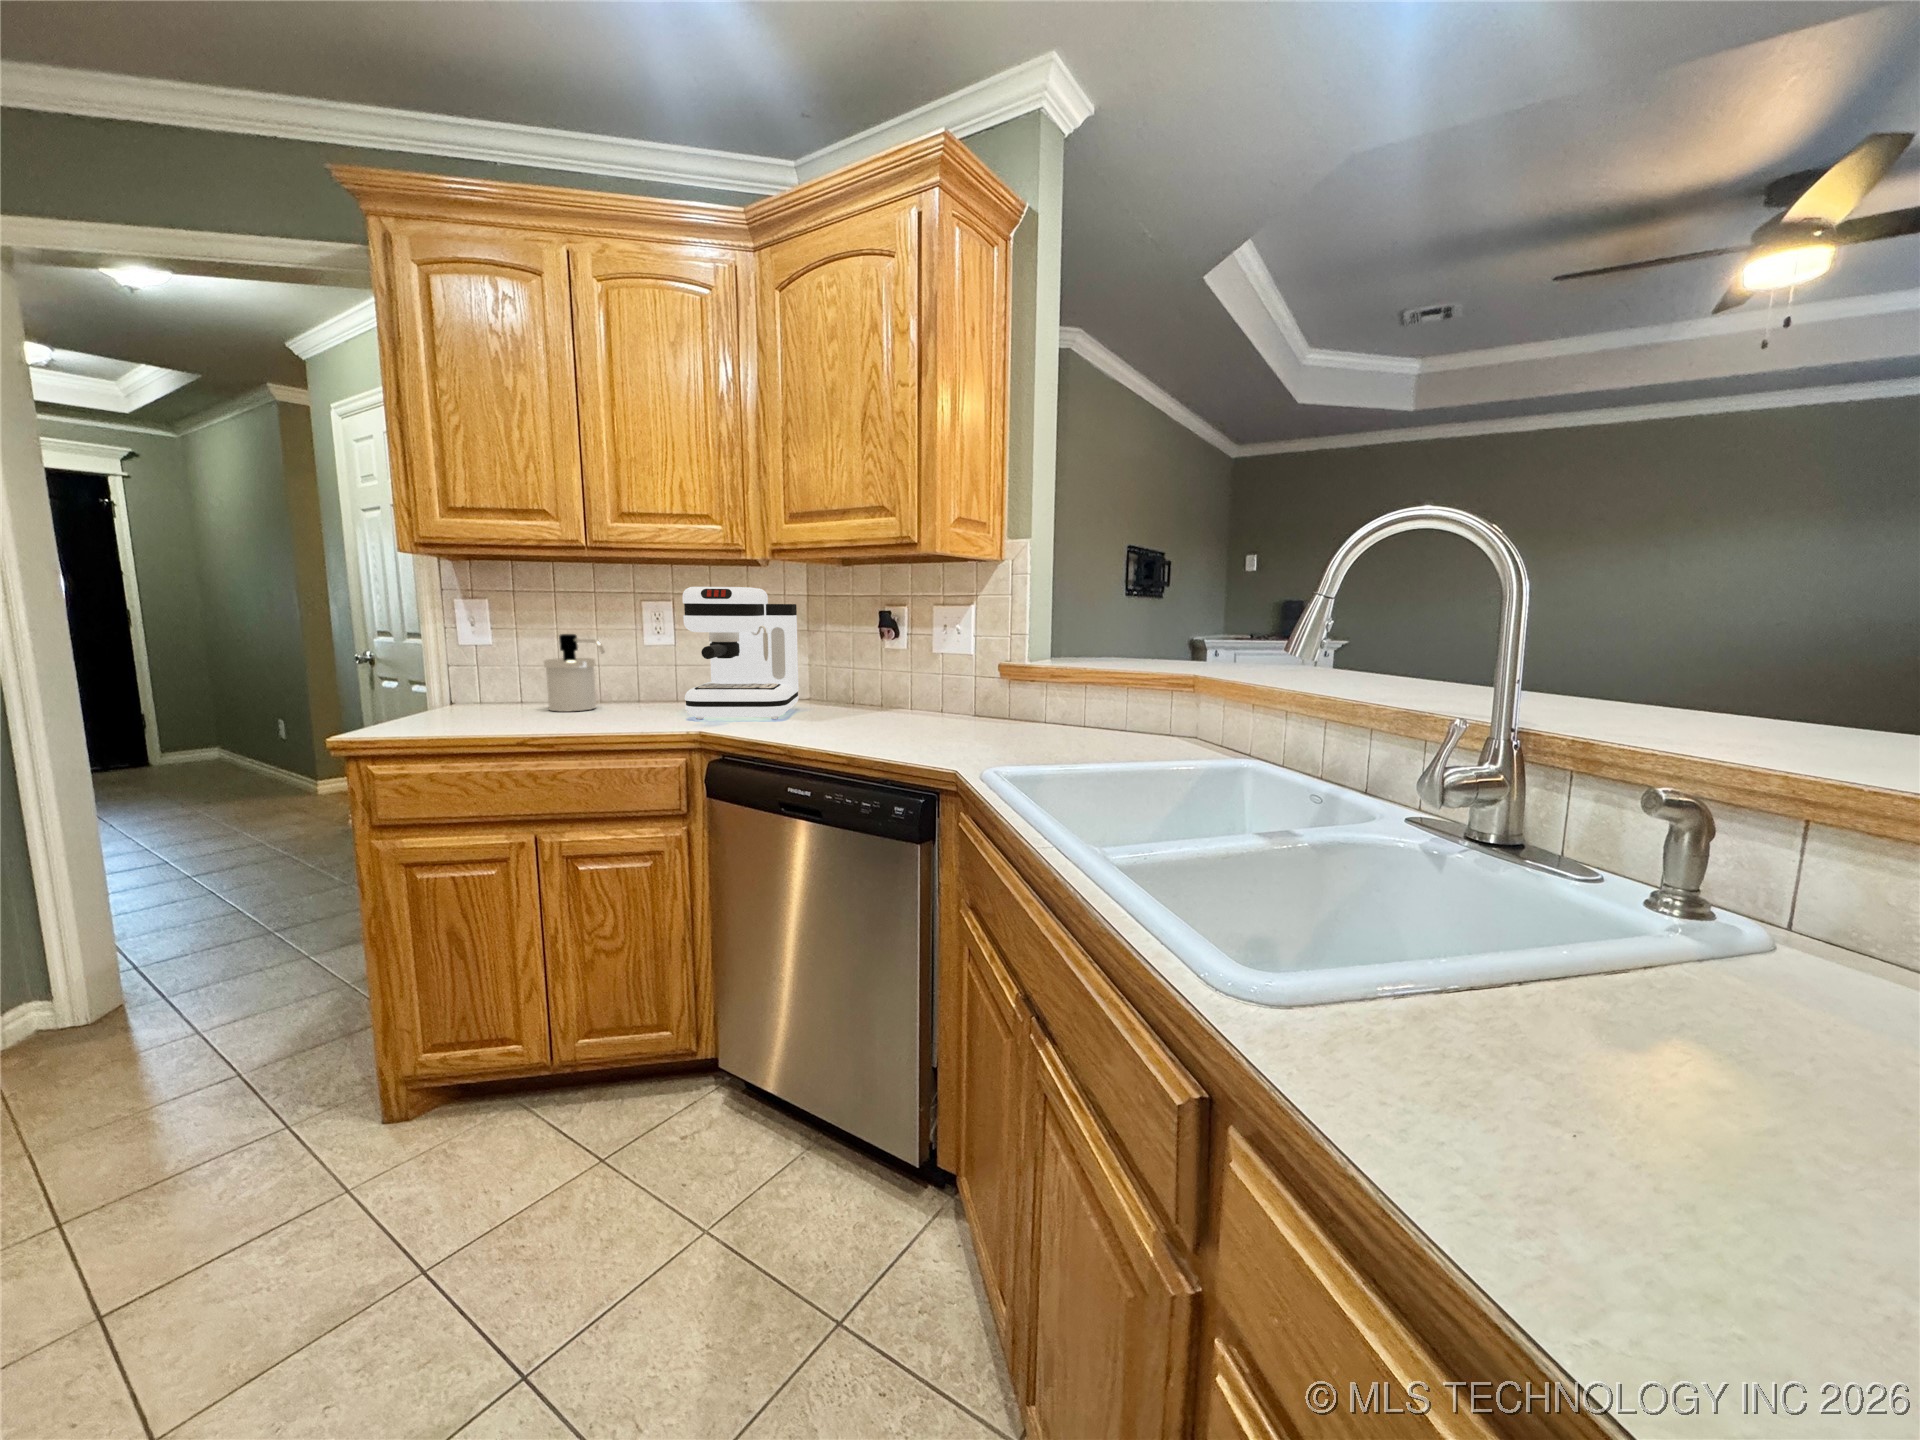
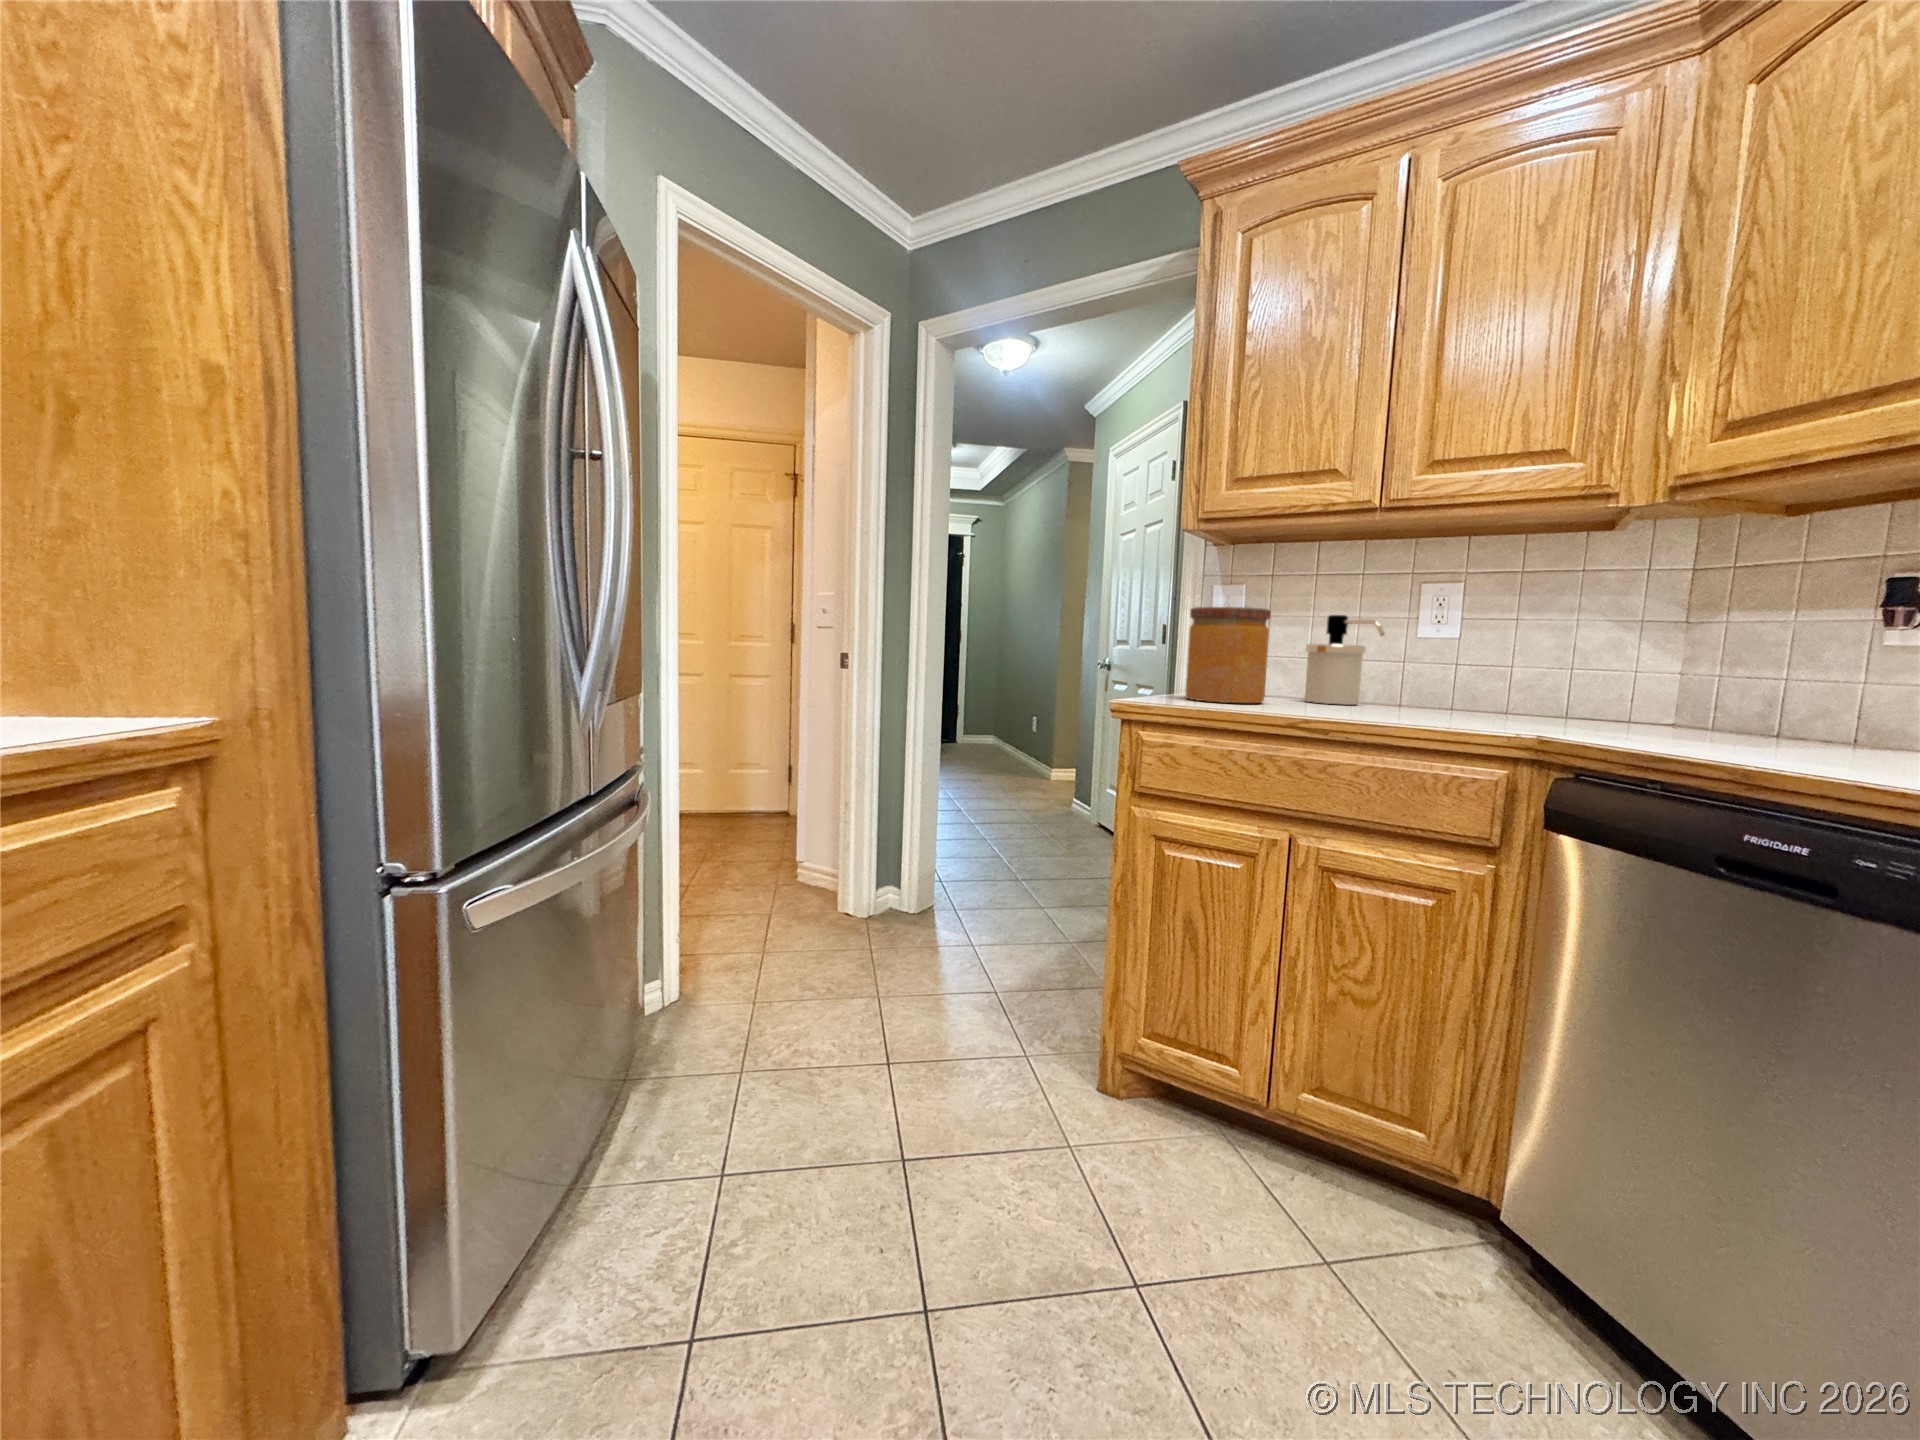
coffee maker: present [683,587,799,719] -> none [1498,539,1702,736]
jar: none [413,635,504,727] -> present [1186,607,1271,703]

